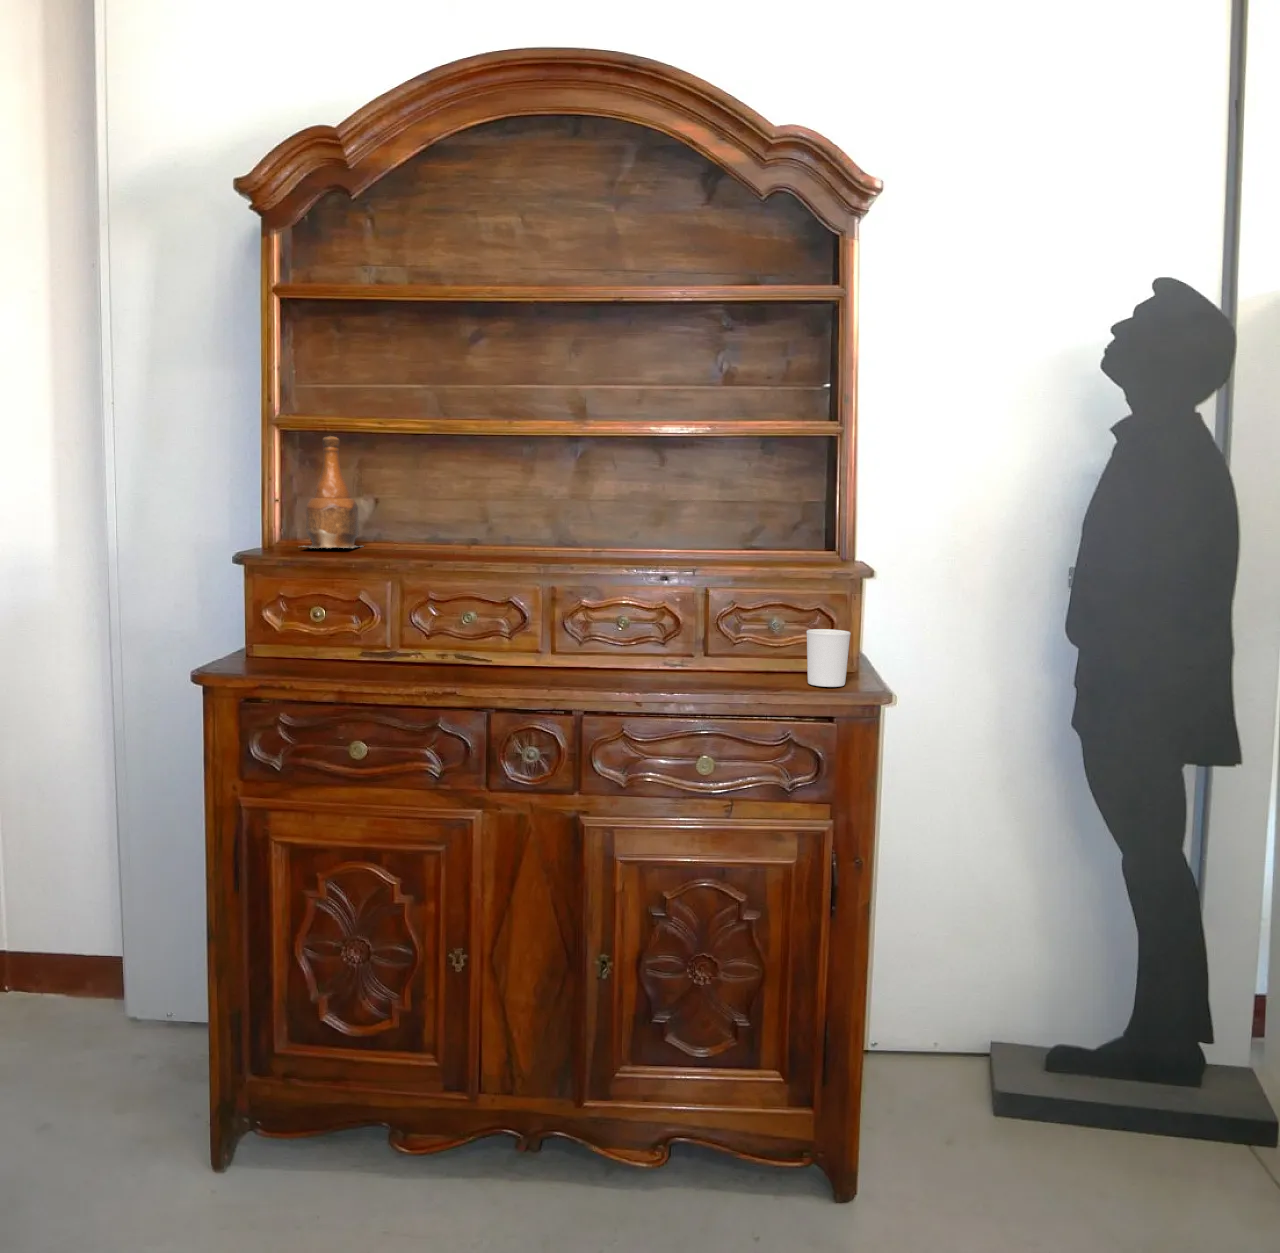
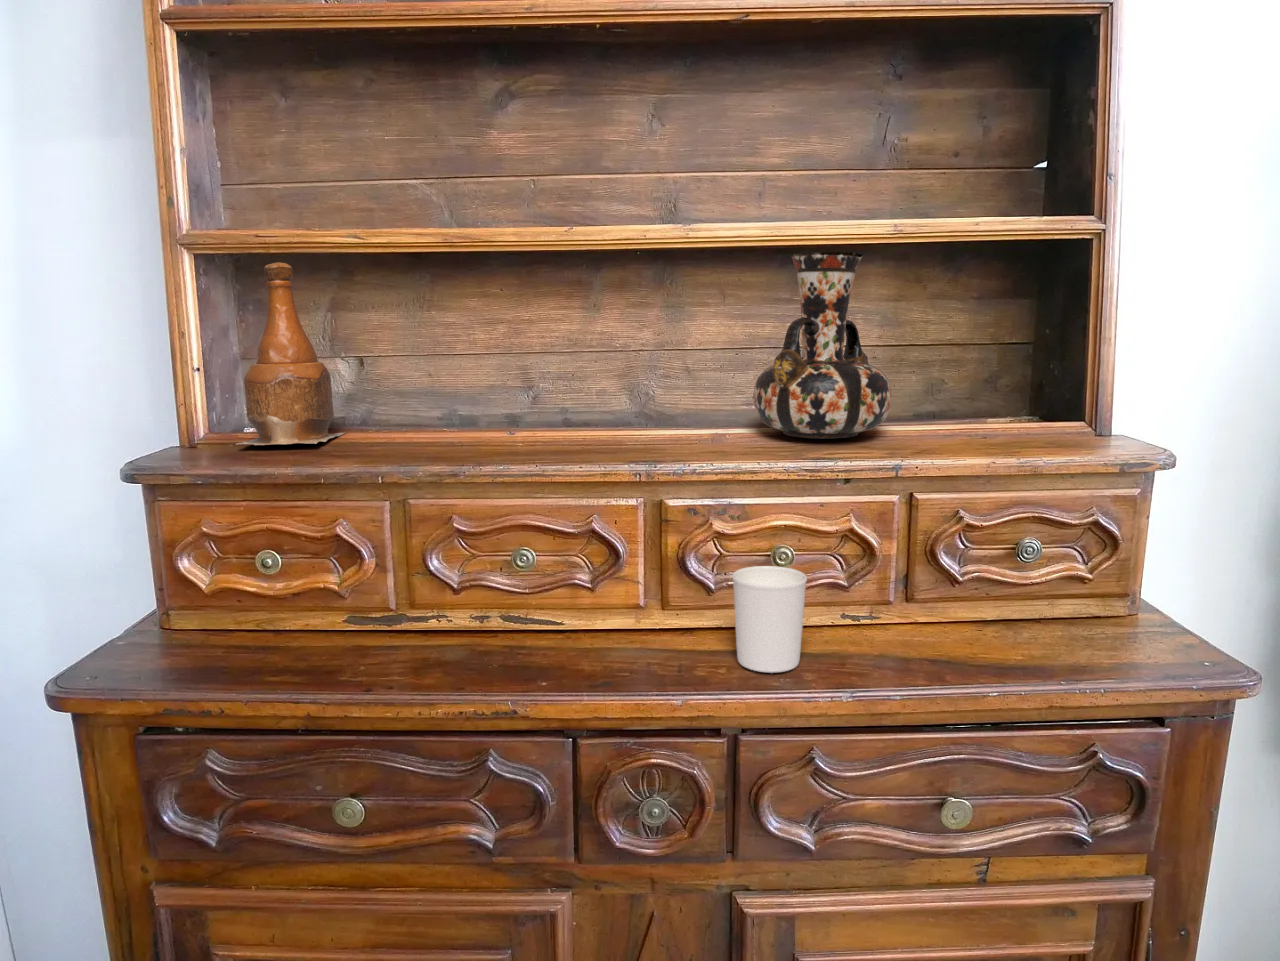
decorative vase: none [623,440,709,556] -> present [753,252,892,438]
candle holder: present [806,629,851,687] -> present [732,566,807,673]

